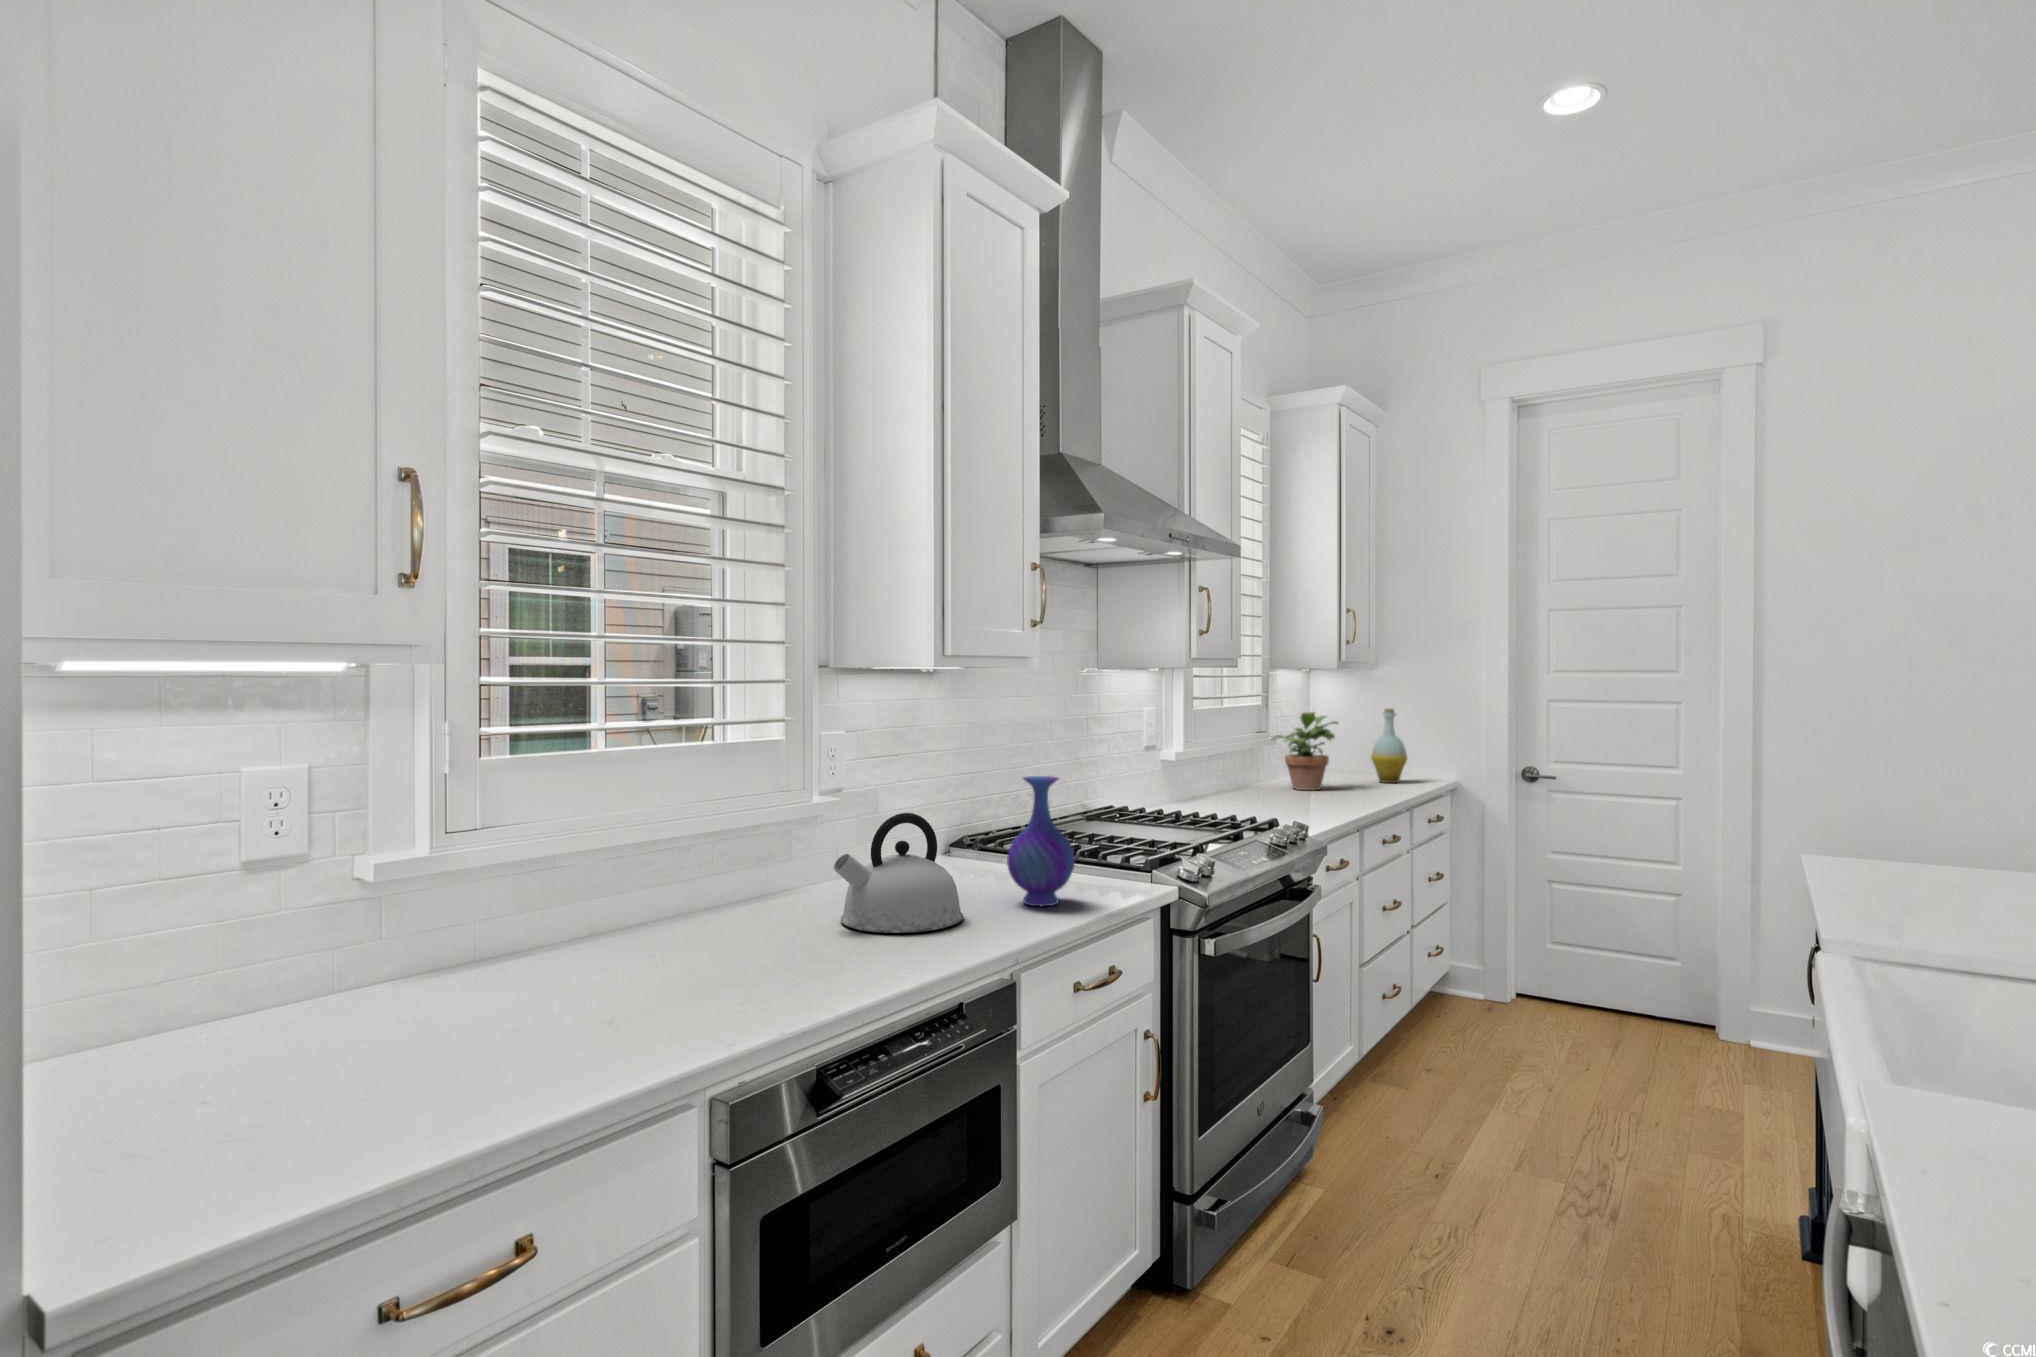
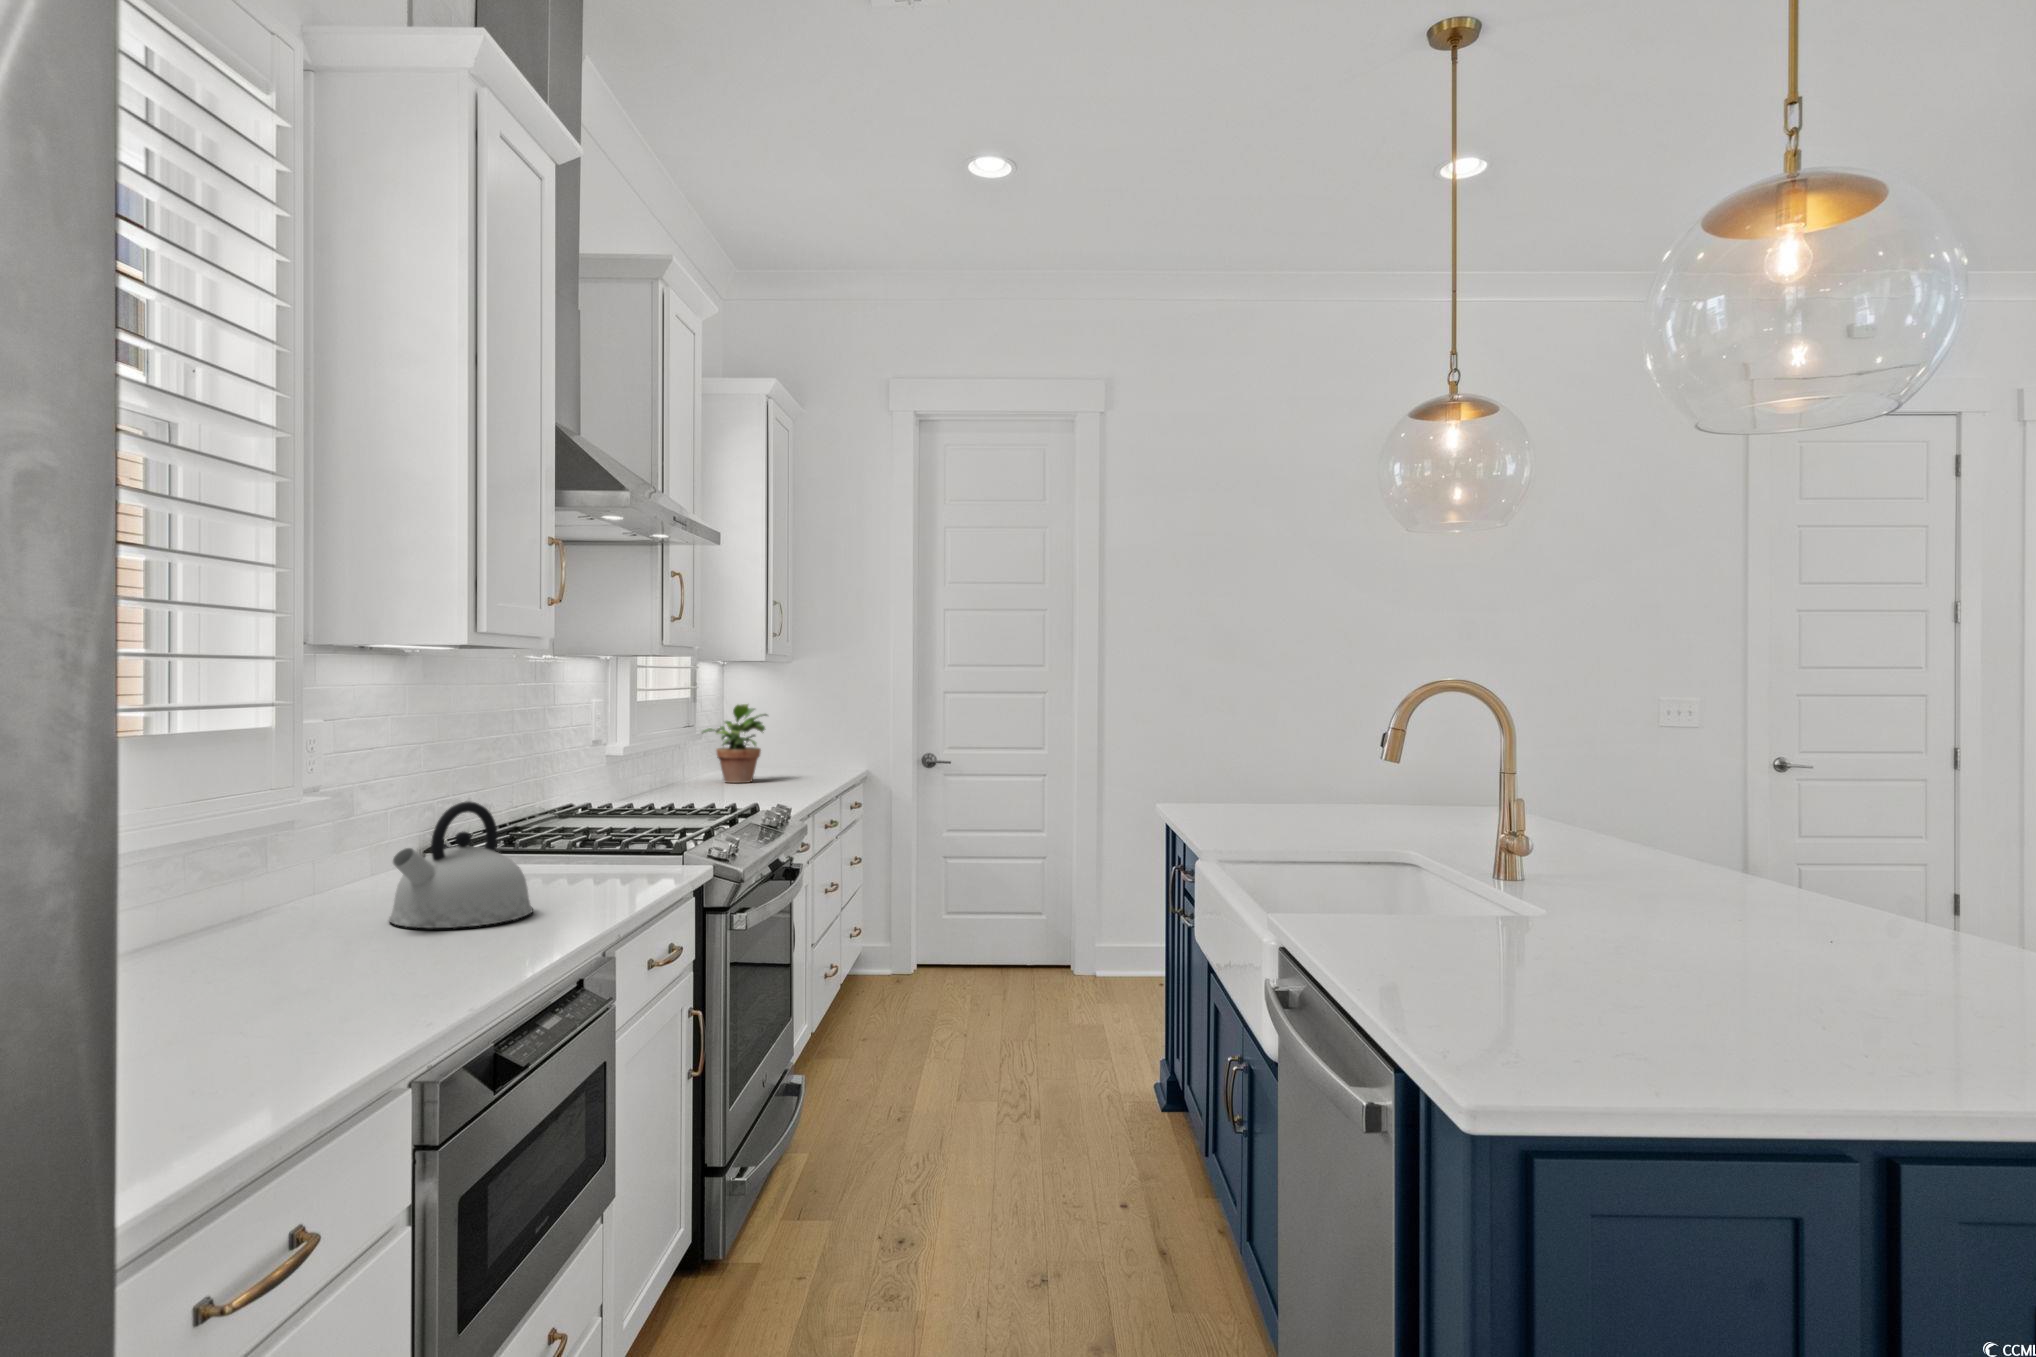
bottle: present [1371,709,1407,783] -> none [791,701,826,774]
vase: present [1007,776,1075,906] -> none [558,761,631,892]

